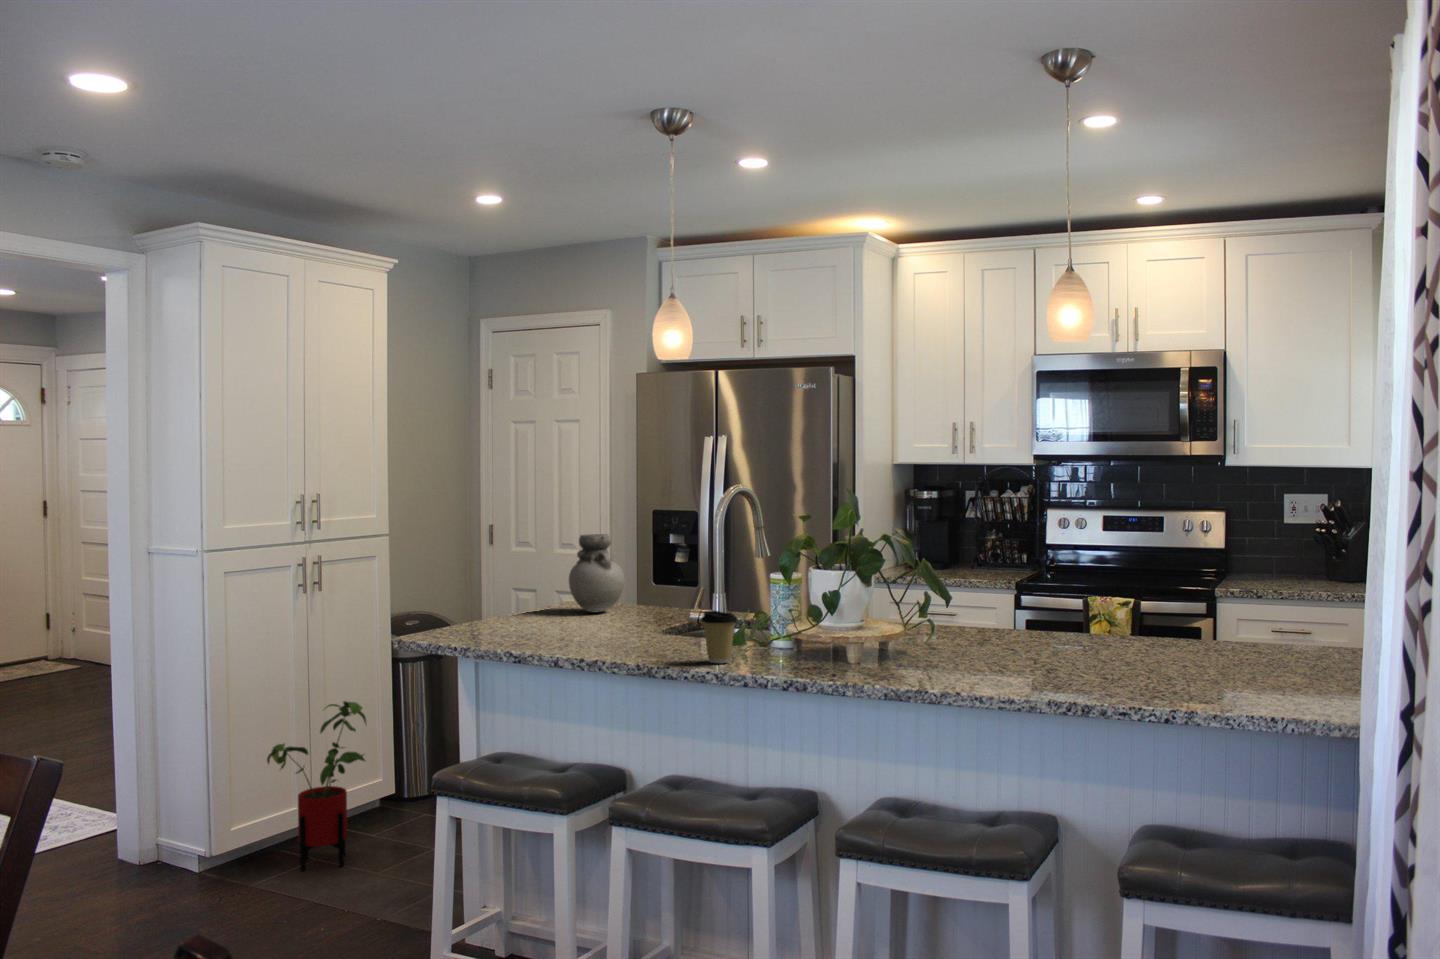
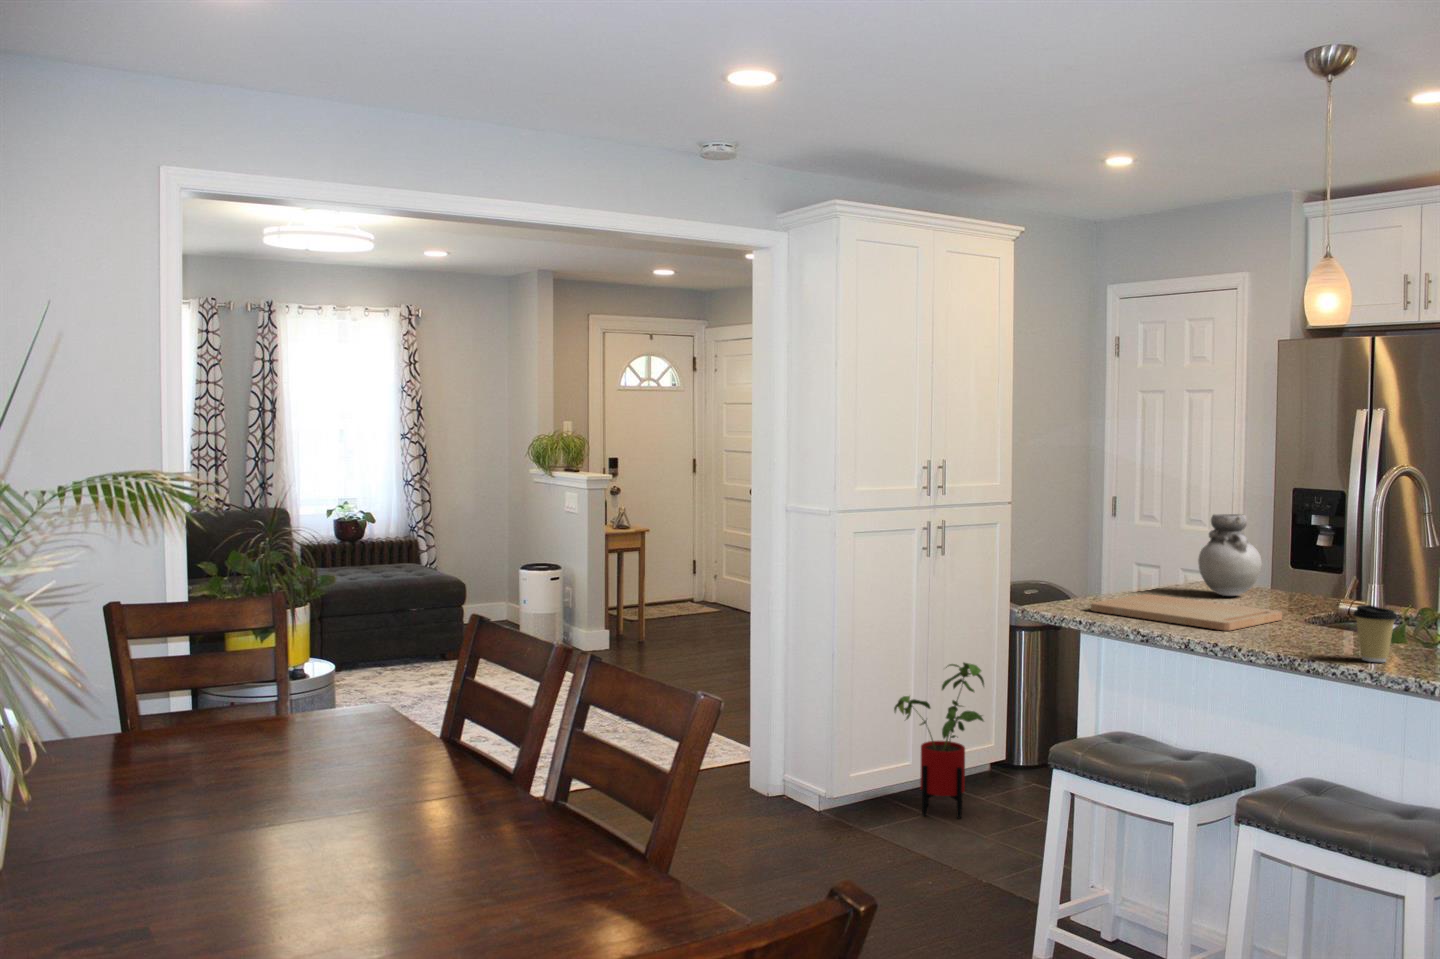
cutting board: none [465,616,642,645] -> present [1091,594,1282,630]

